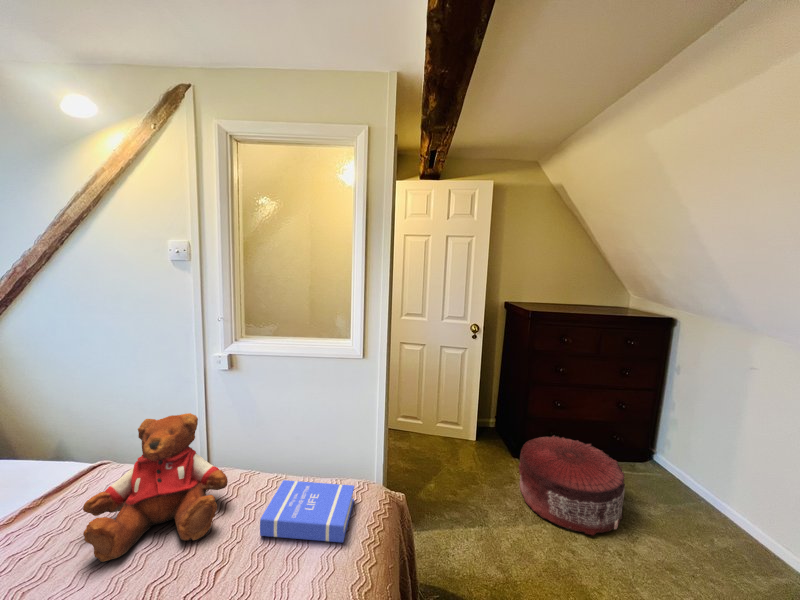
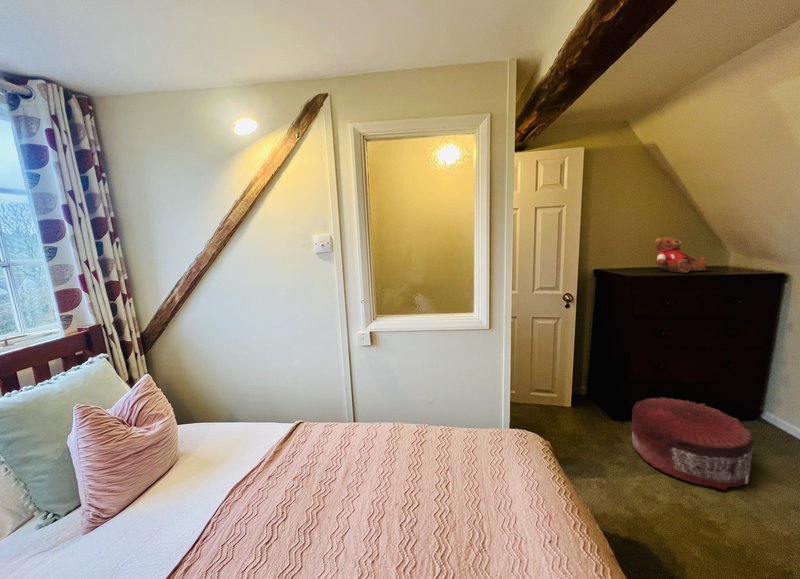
teddy bear: present [83,413,228,562] -> present [655,237,707,273]
book: present [260,480,354,543] -> none [470,436,549,486]

